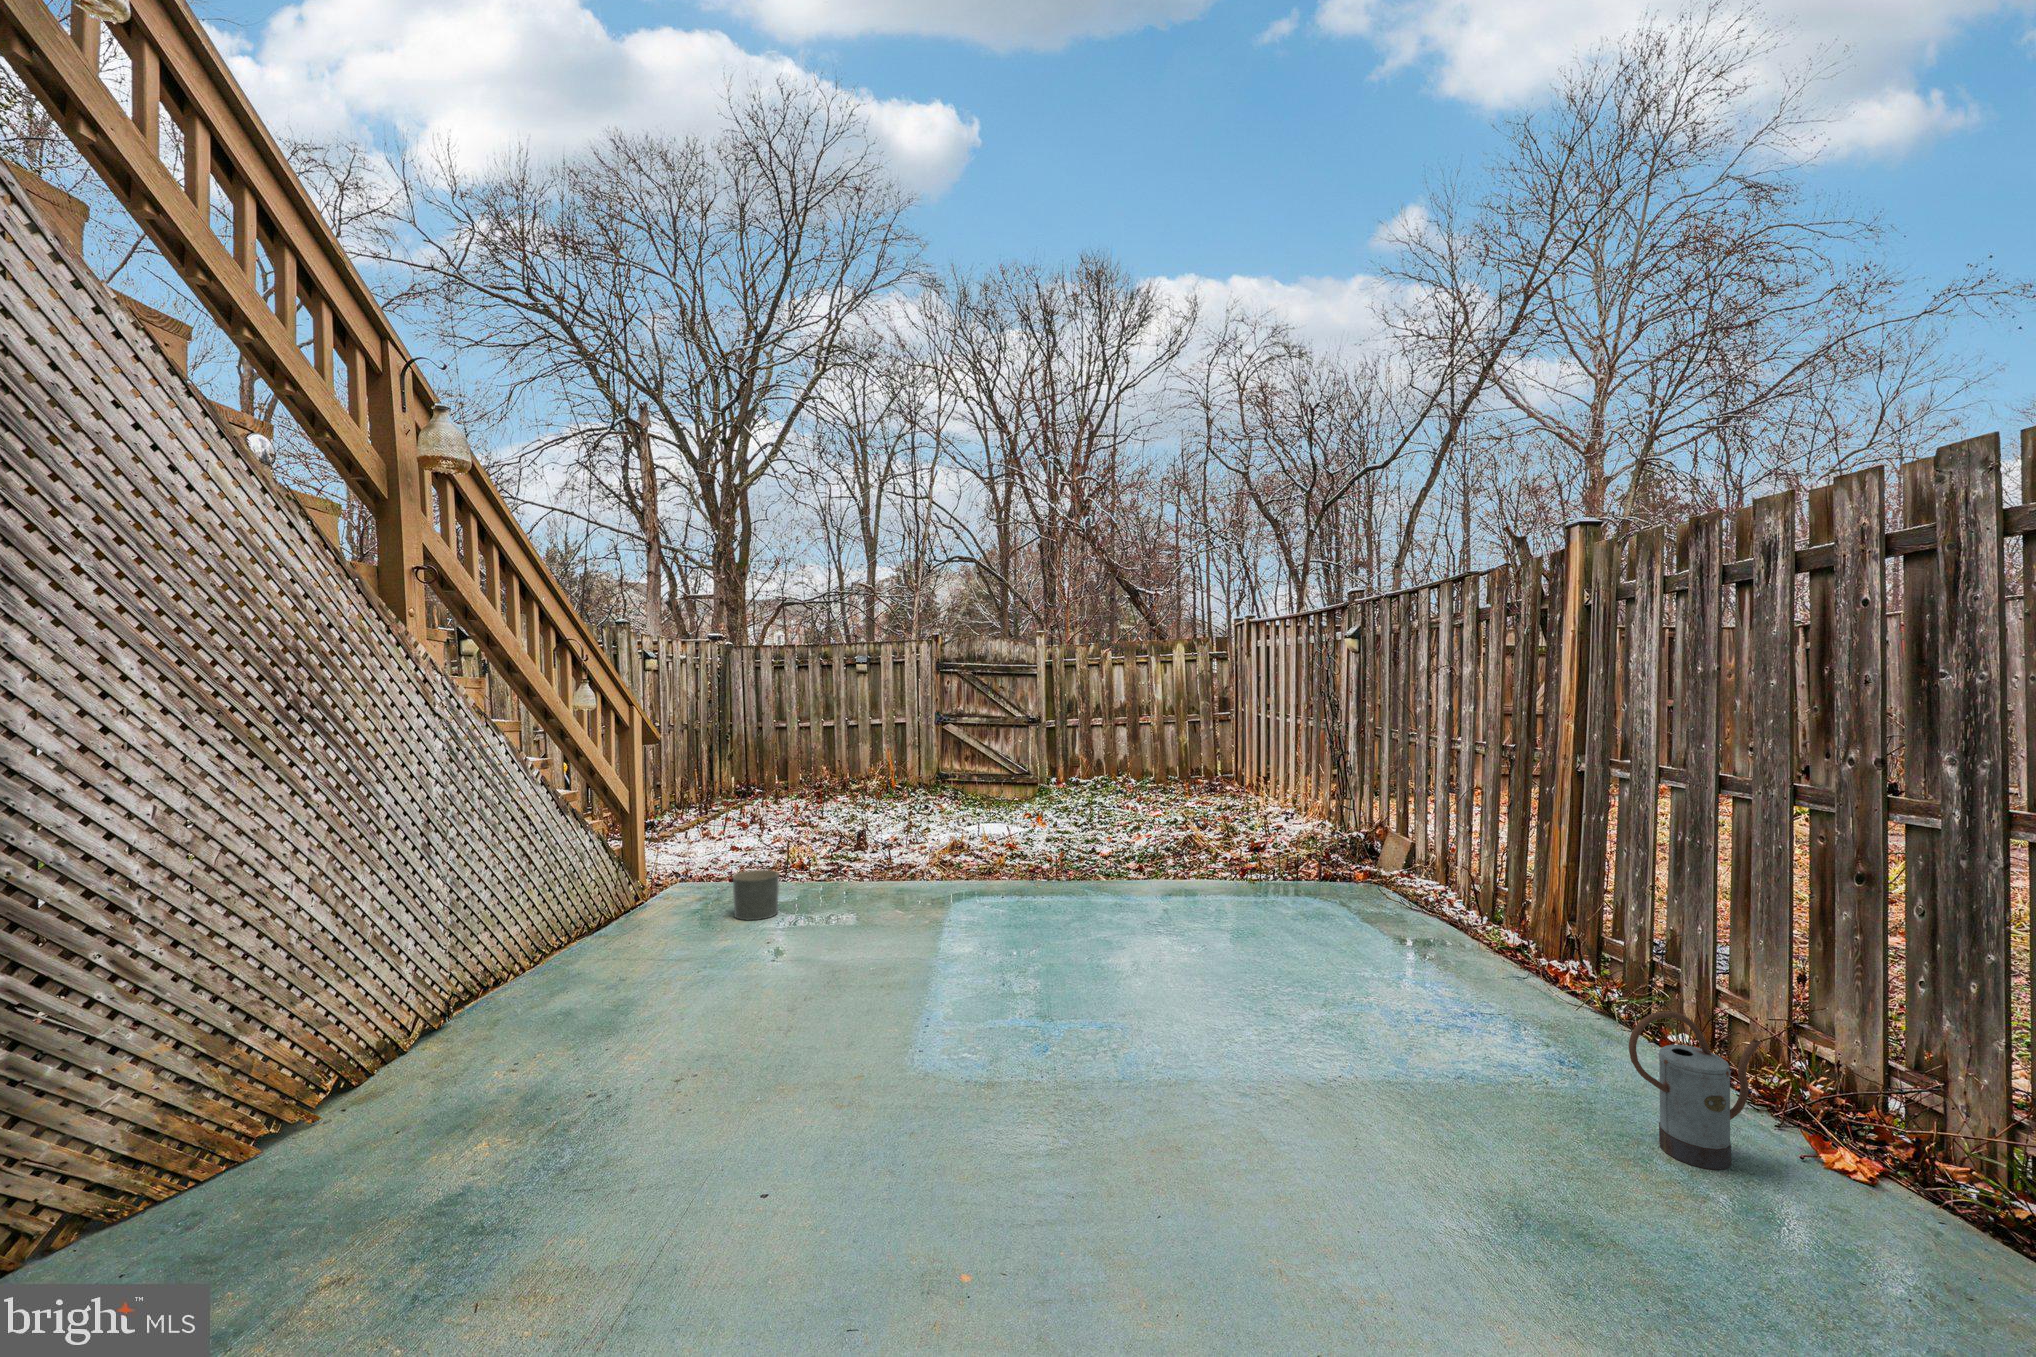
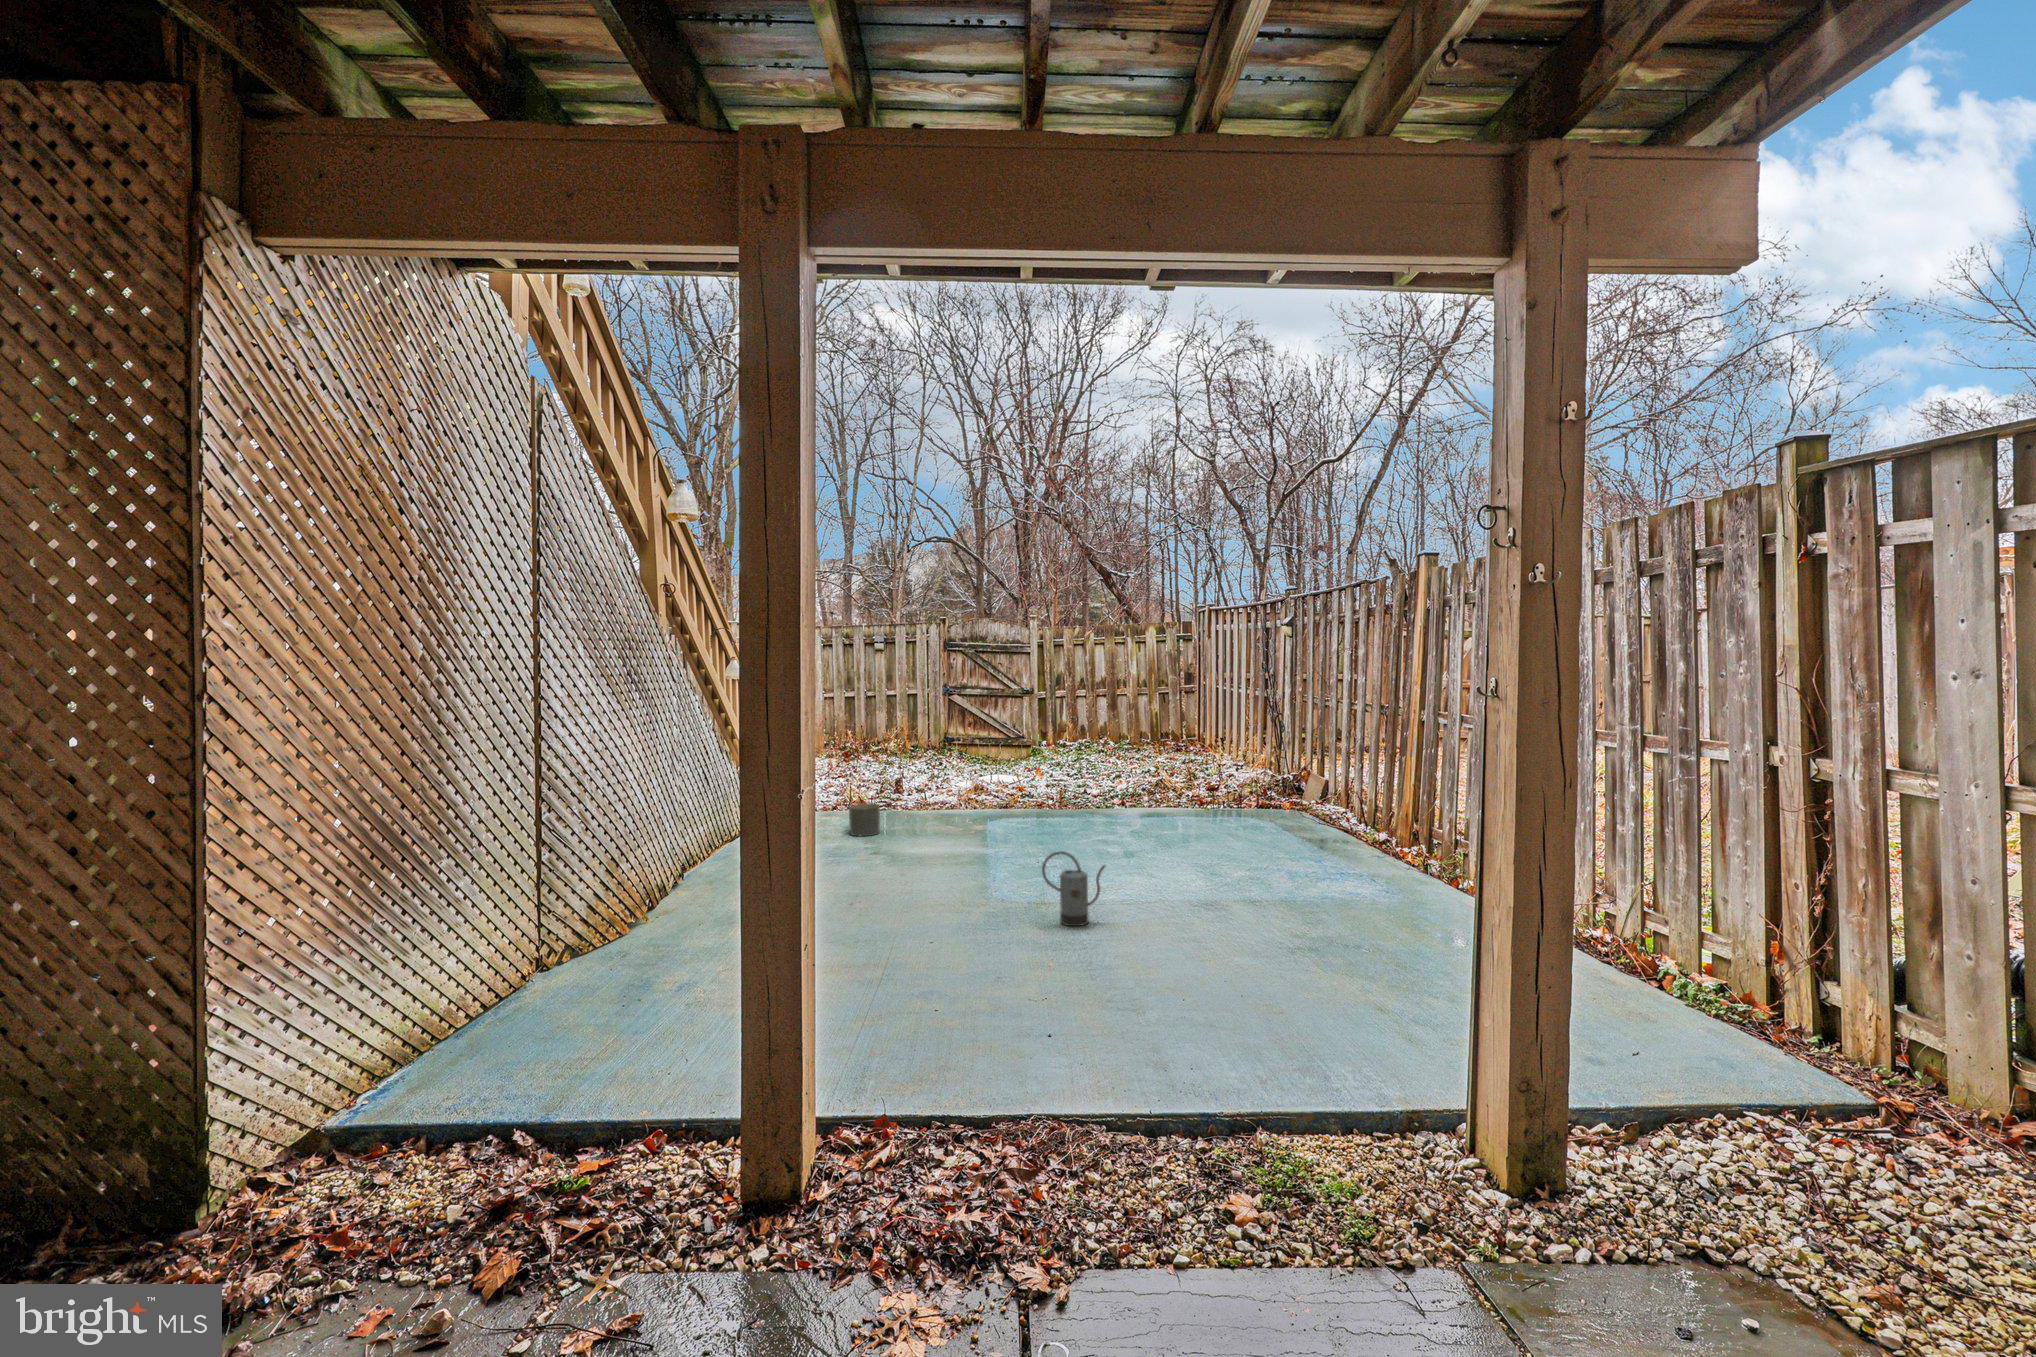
watering can: present [1629,1011,1761,1170] -> present [1042,851,1106,926]

